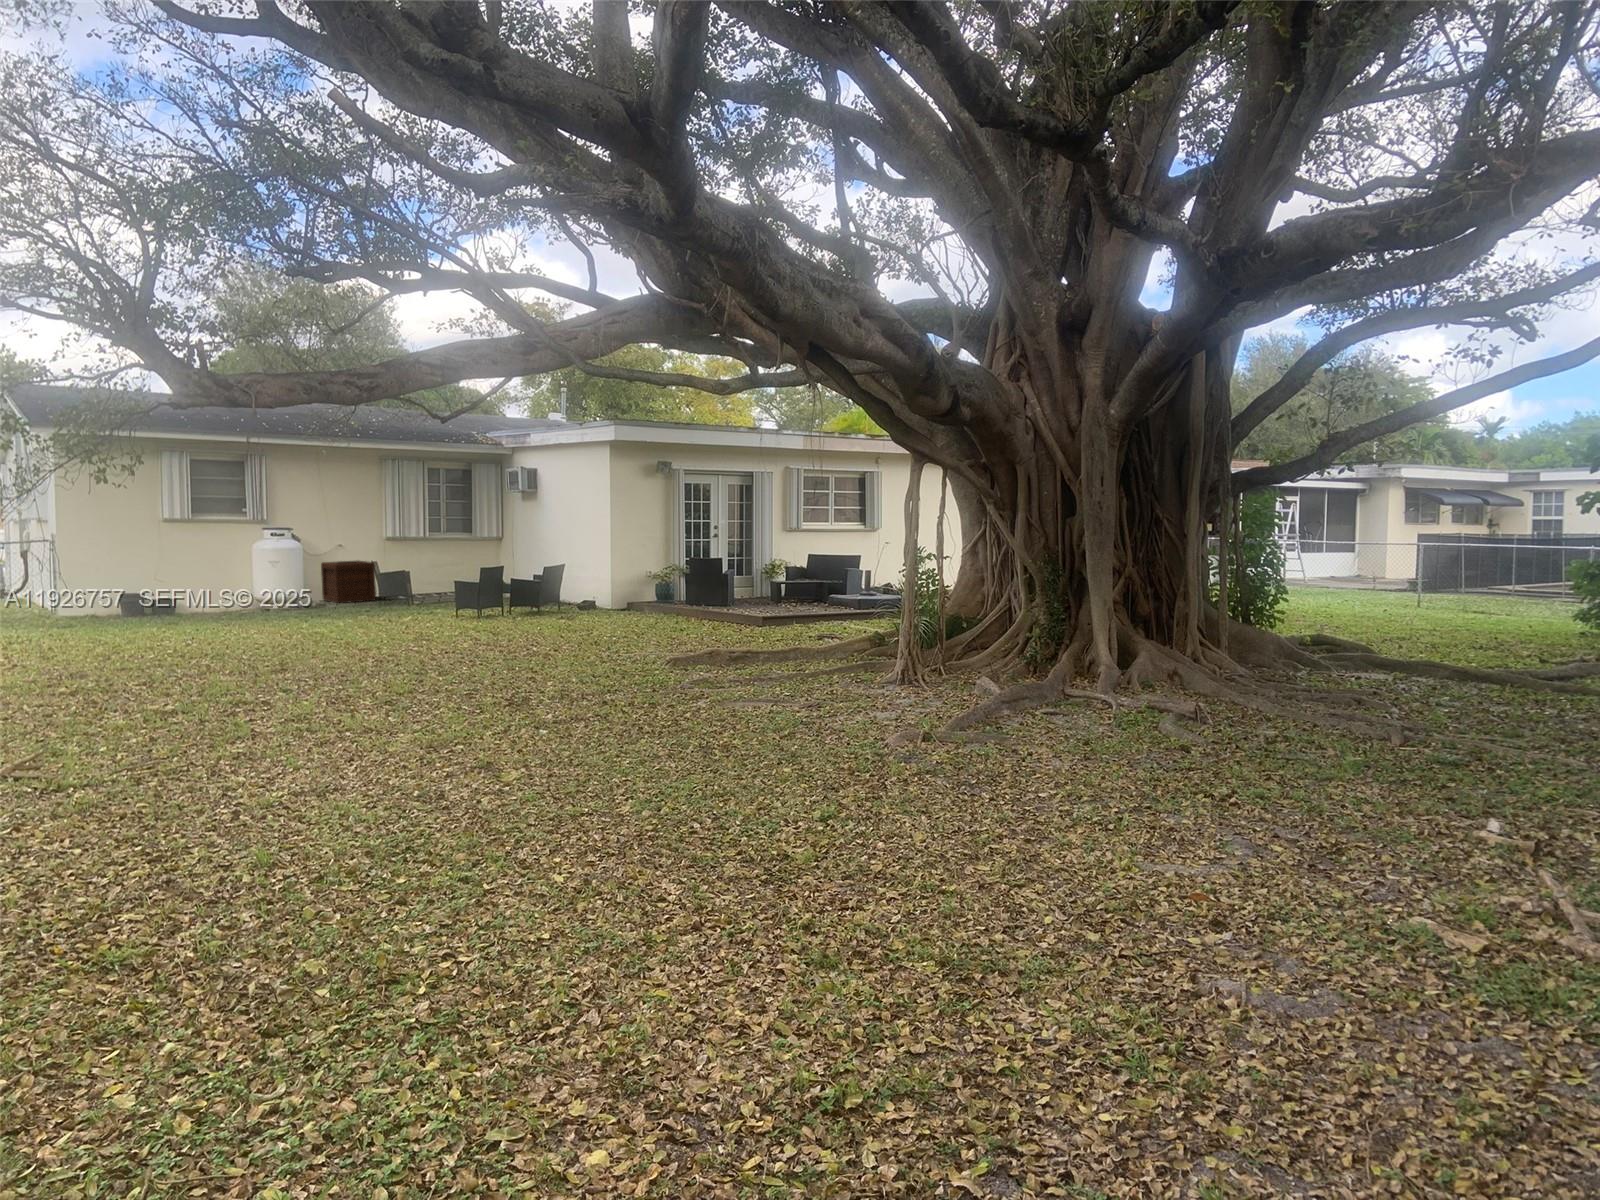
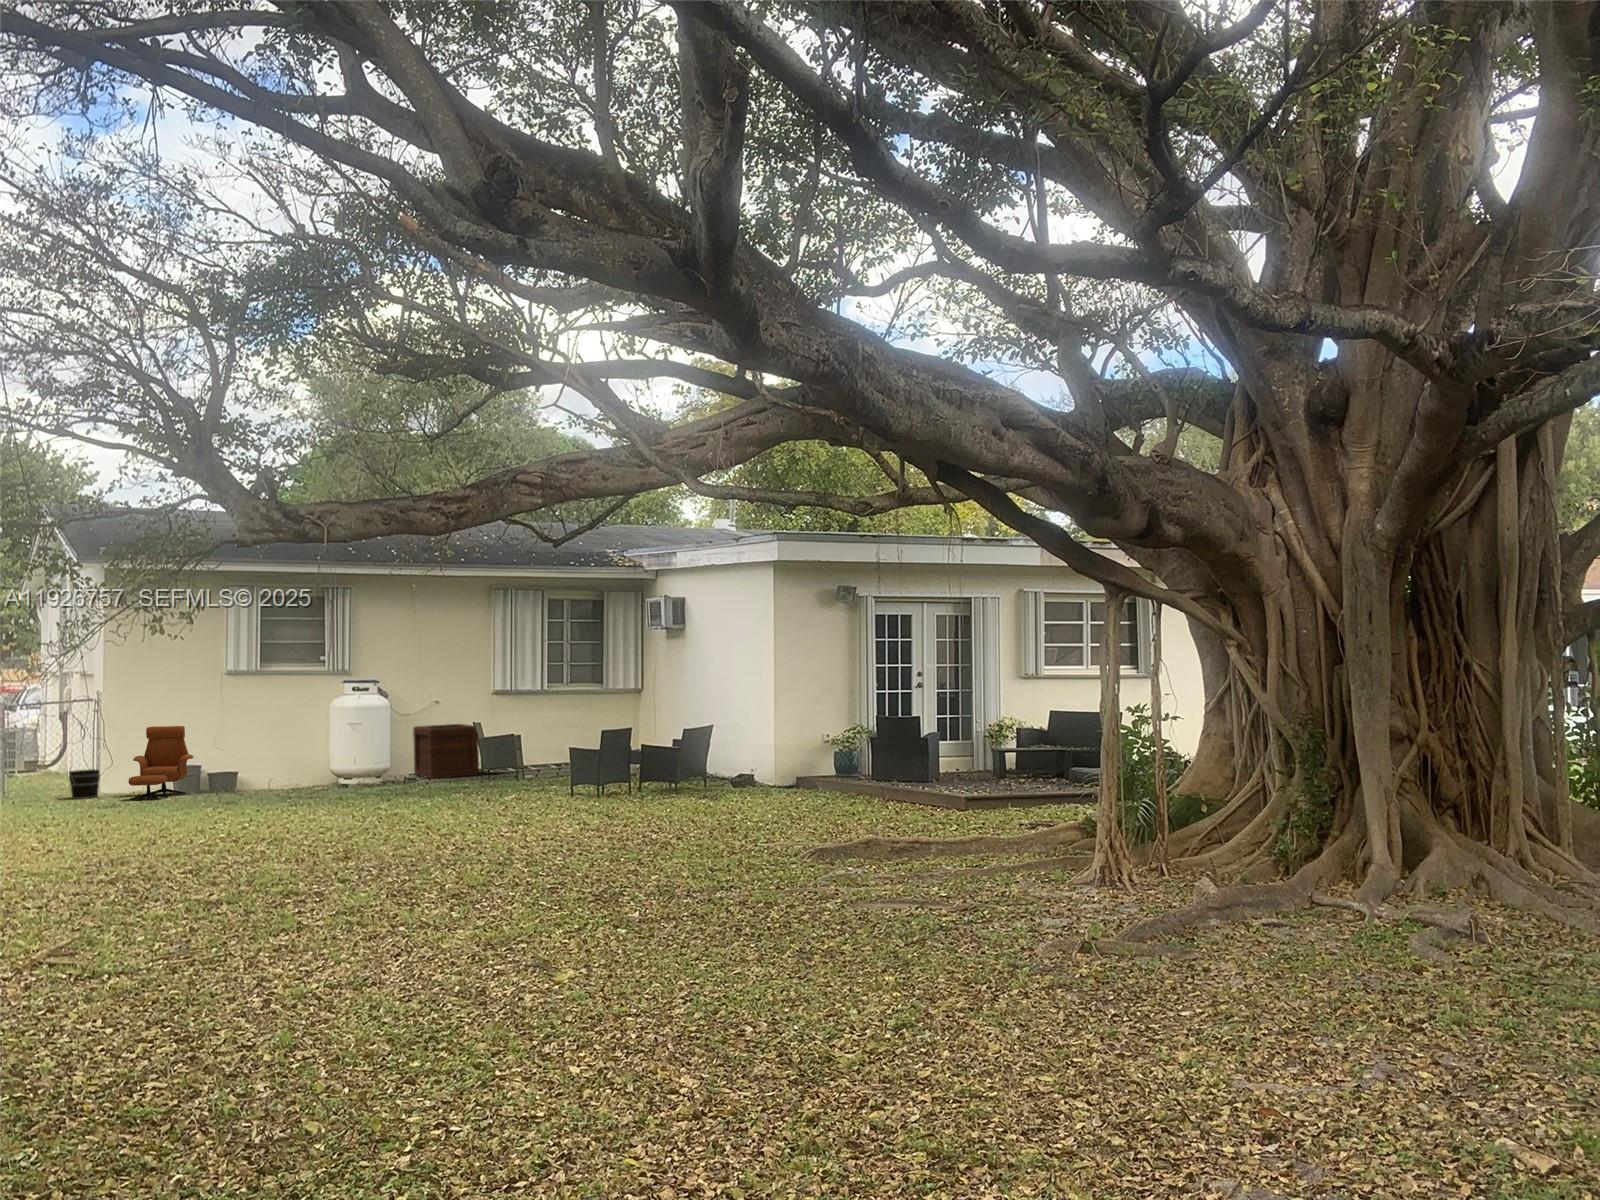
lounge chair: none [78,561,135,622] -> present [129,726,194,801]
bucket: none [23,595,52,620] -> present [69,769,100,799]

